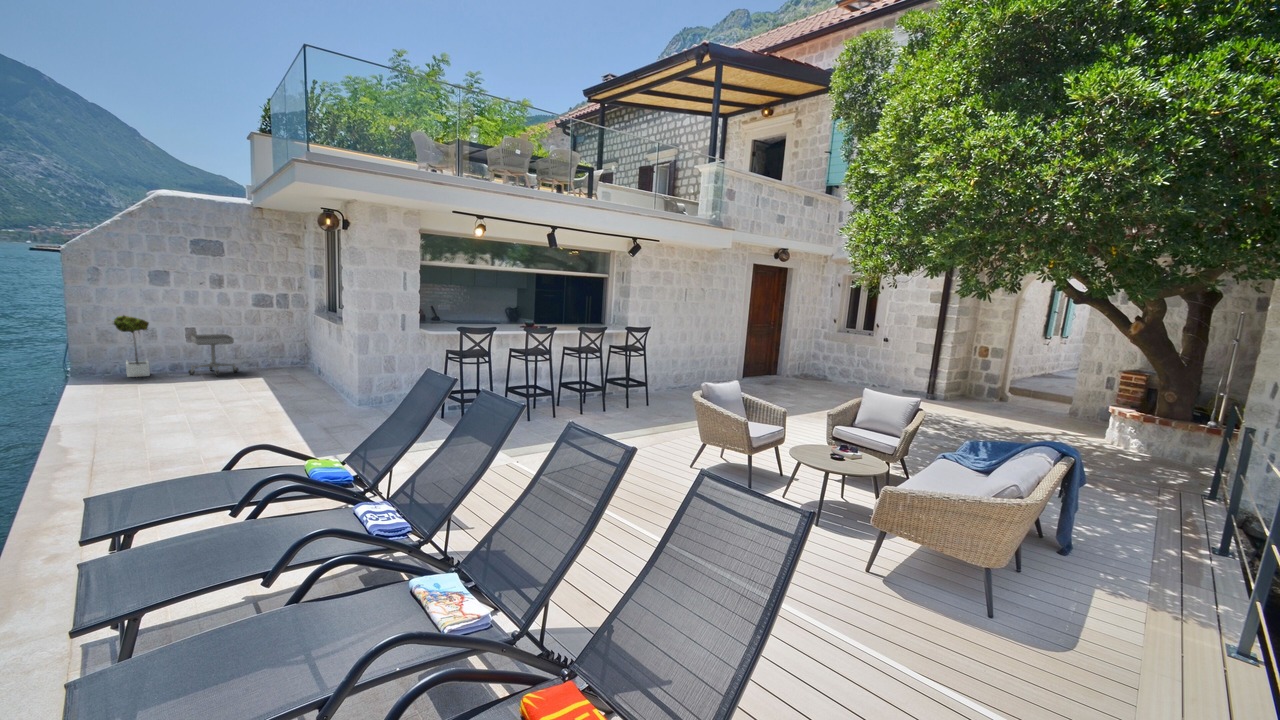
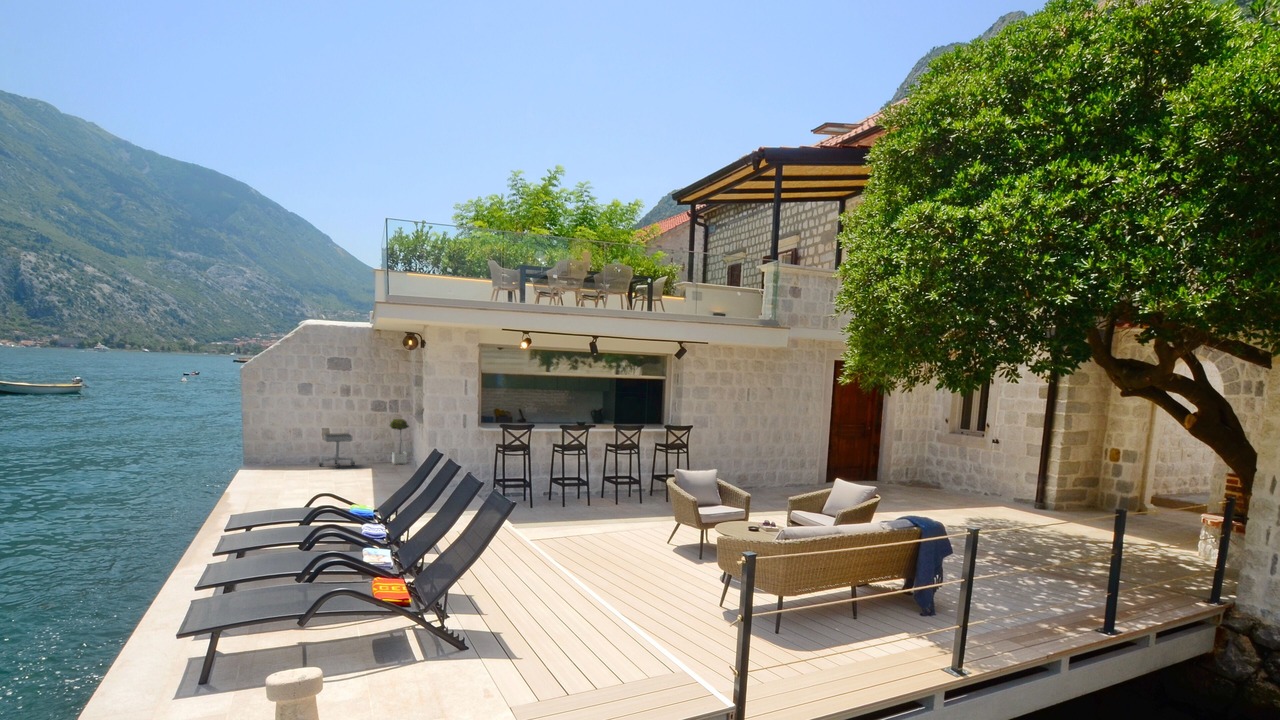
potted tree: present [114,315,150,377] -> present [390,419,409,464]

